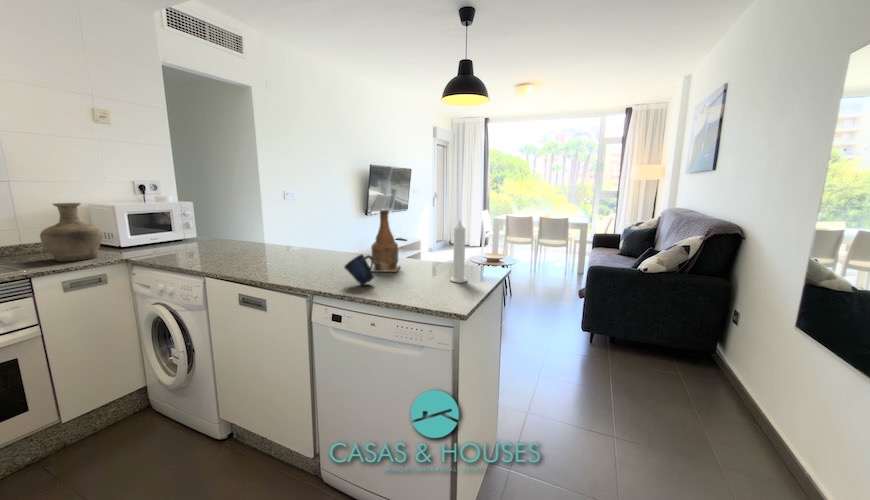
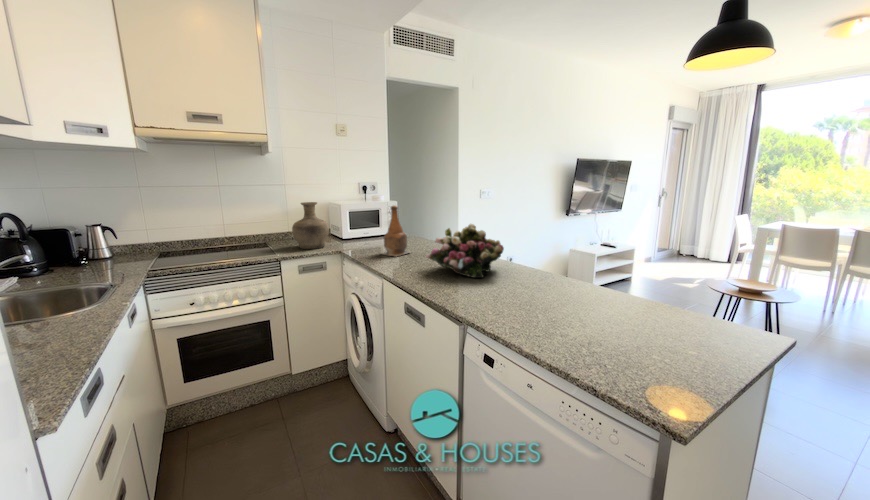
bottle: present [371,209,400,272] -> present [383,206,409,256]
flower arrangement: none [249,217,327,264] -> present [426,224,504,278]
candle: present [450,220,467,283] -> none [665,252,704,350]
mug: present [344,254,374,285] -> none [508,284,546,325]

